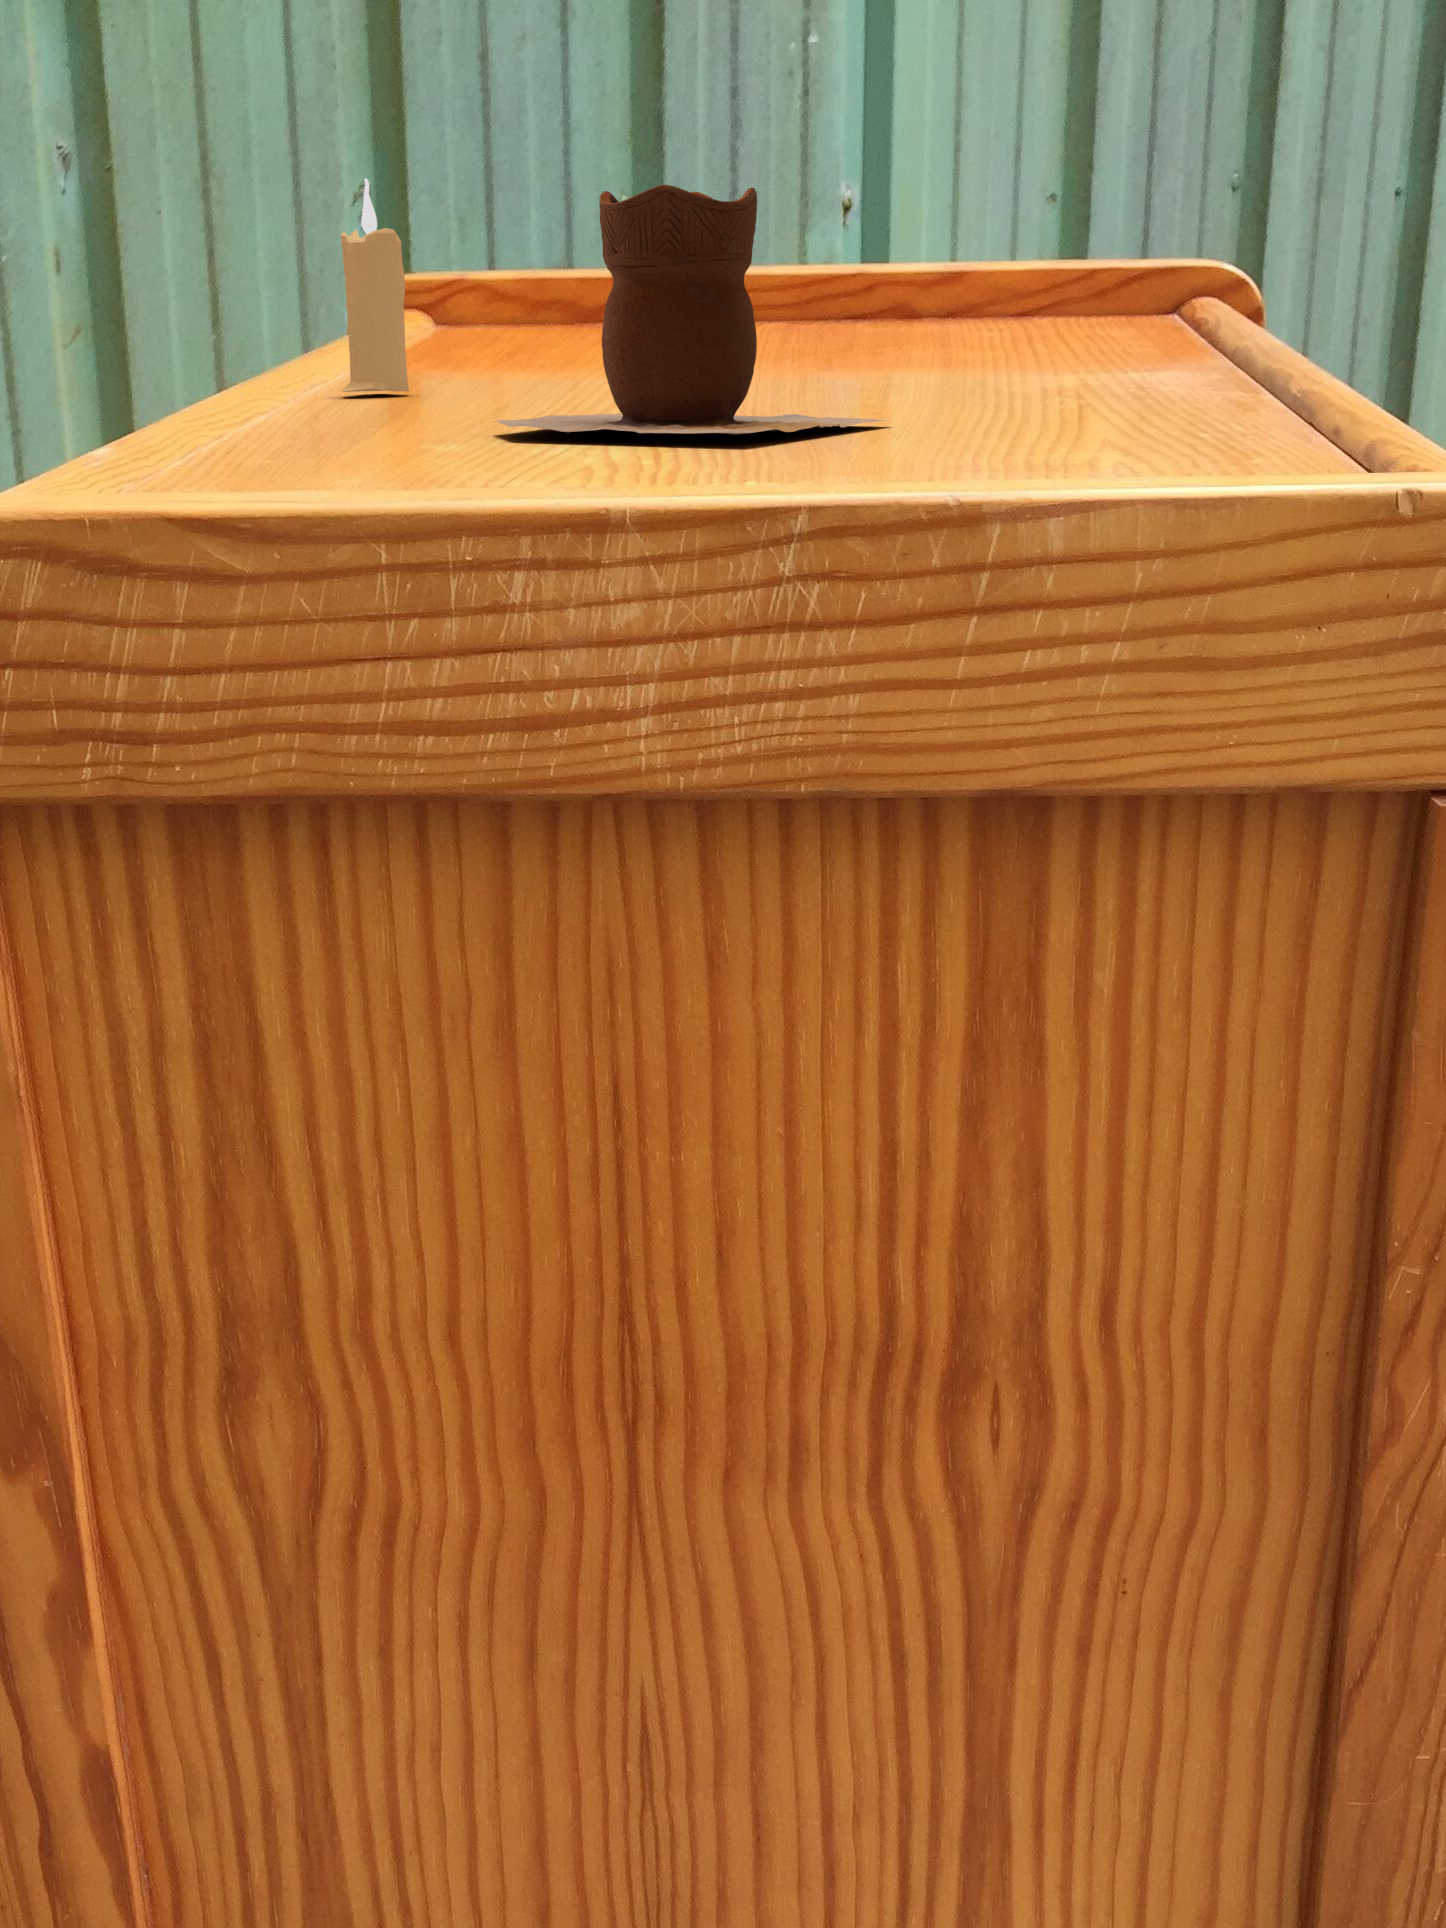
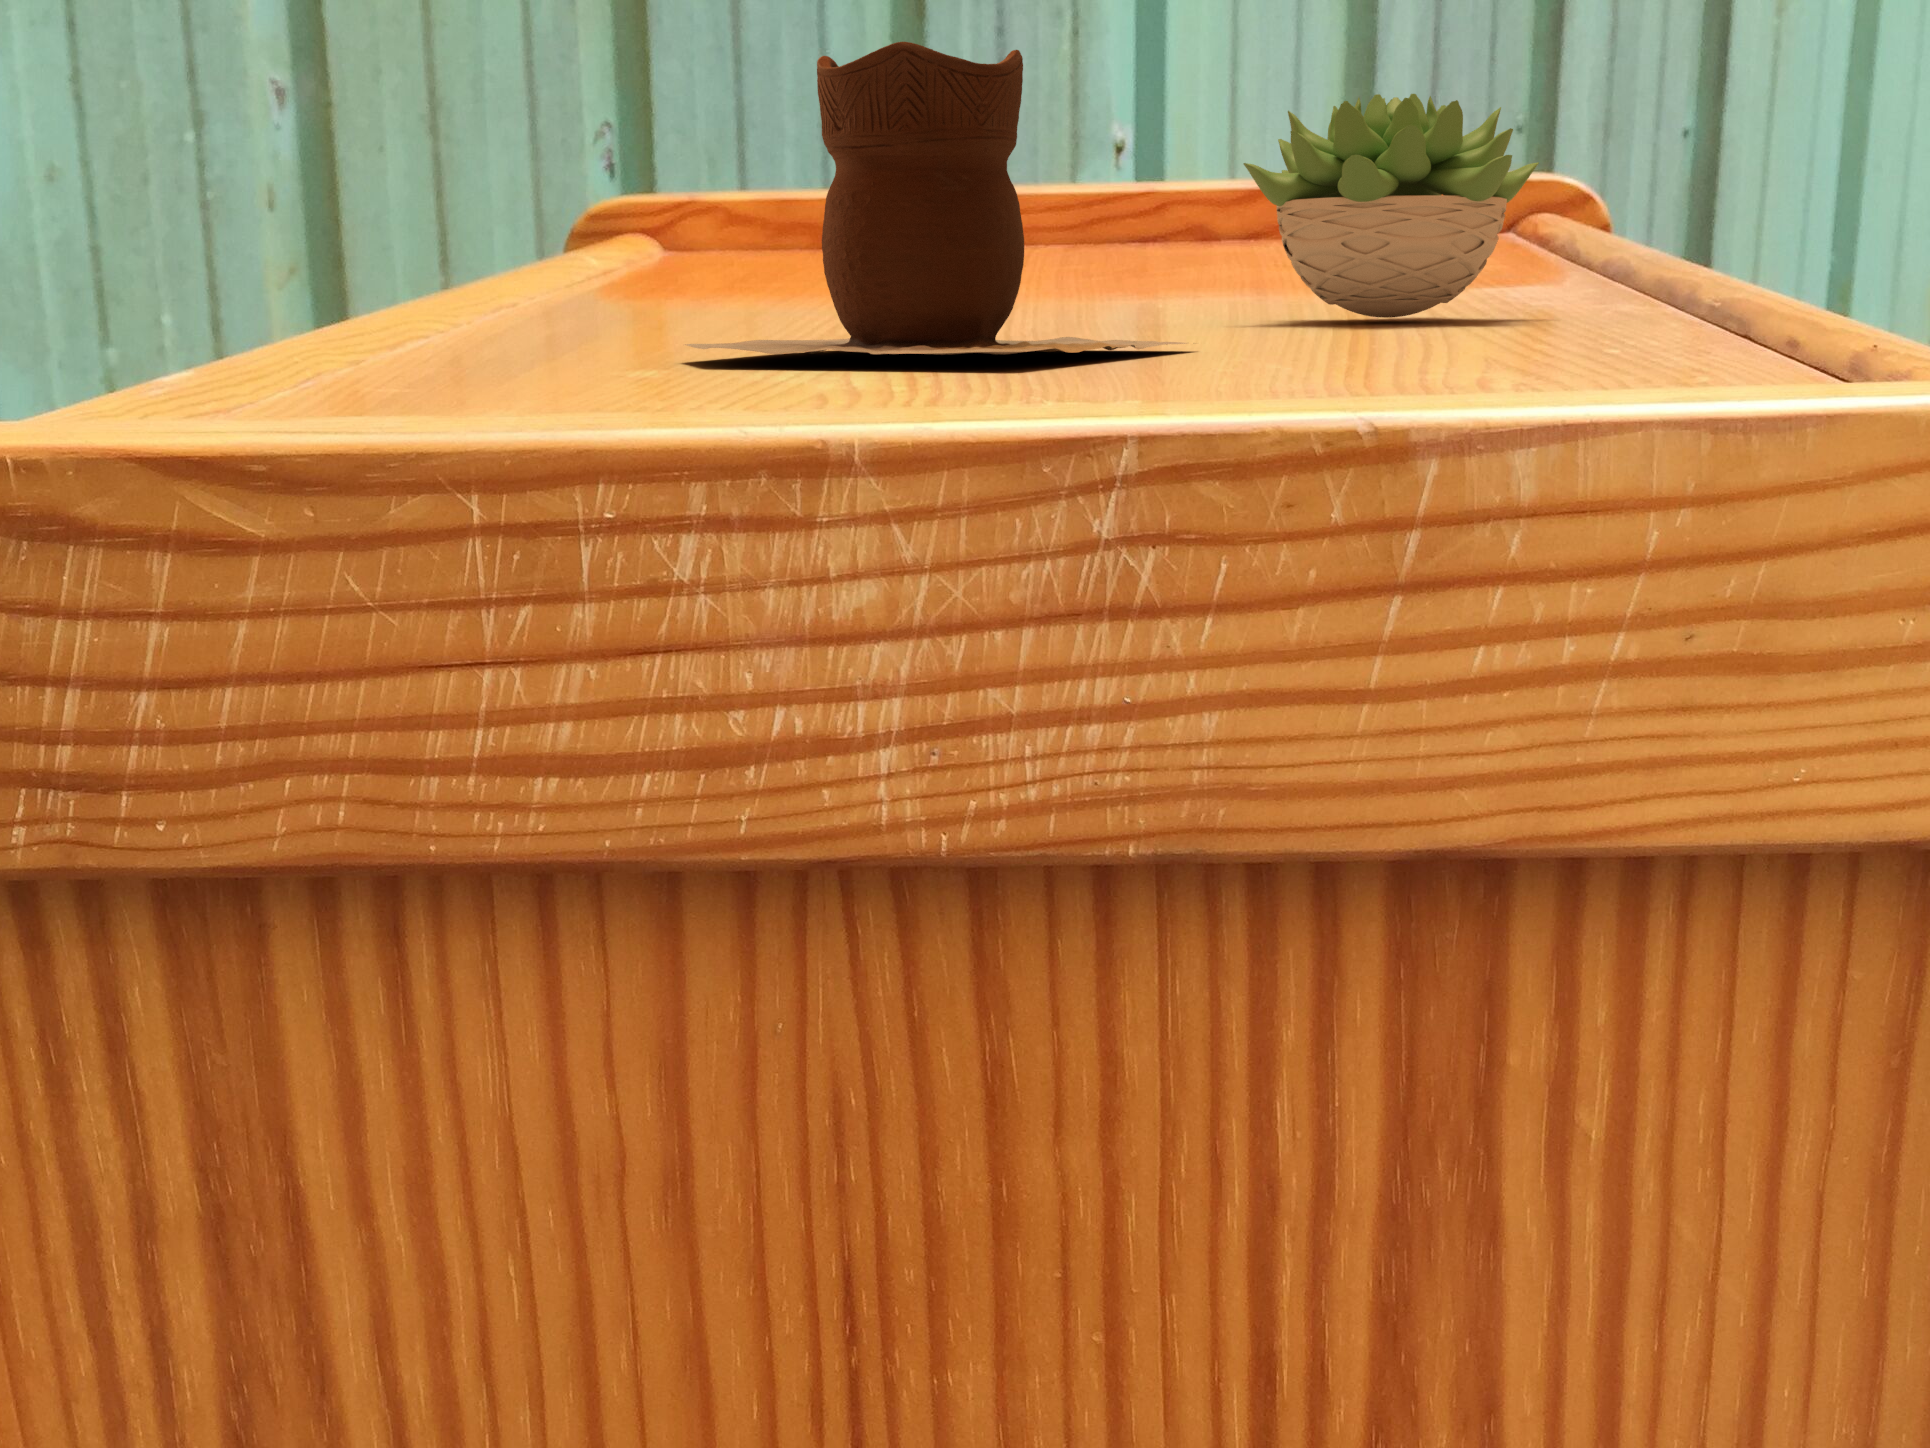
candle: present [341,178,409,392] -> none [504,76,589,326]
succulent plant: none [946,200,1191,389] -> present [1244,94,1539,318]

